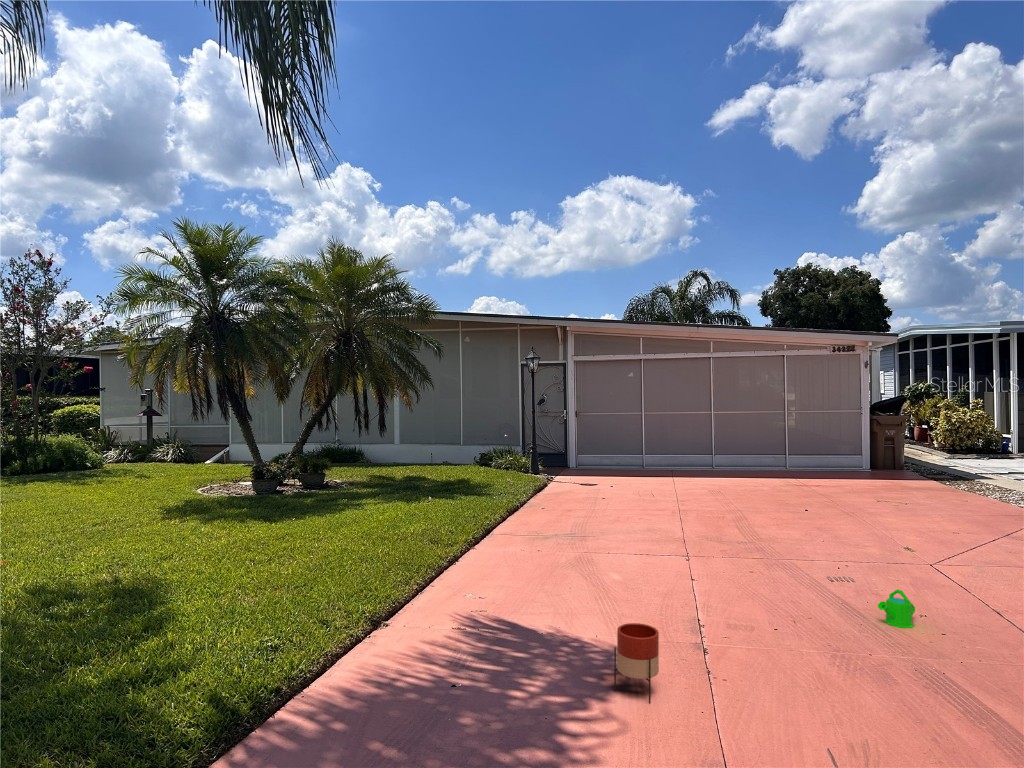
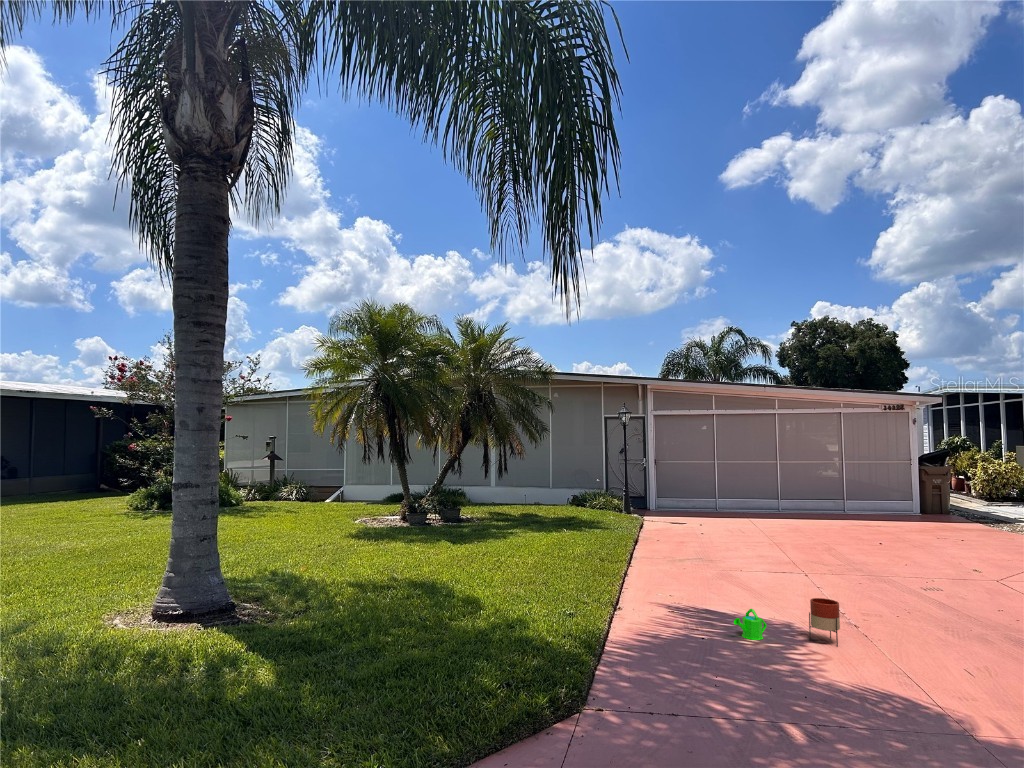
watering can: present [878,589,915,628] -> present [734,609,767,640]

